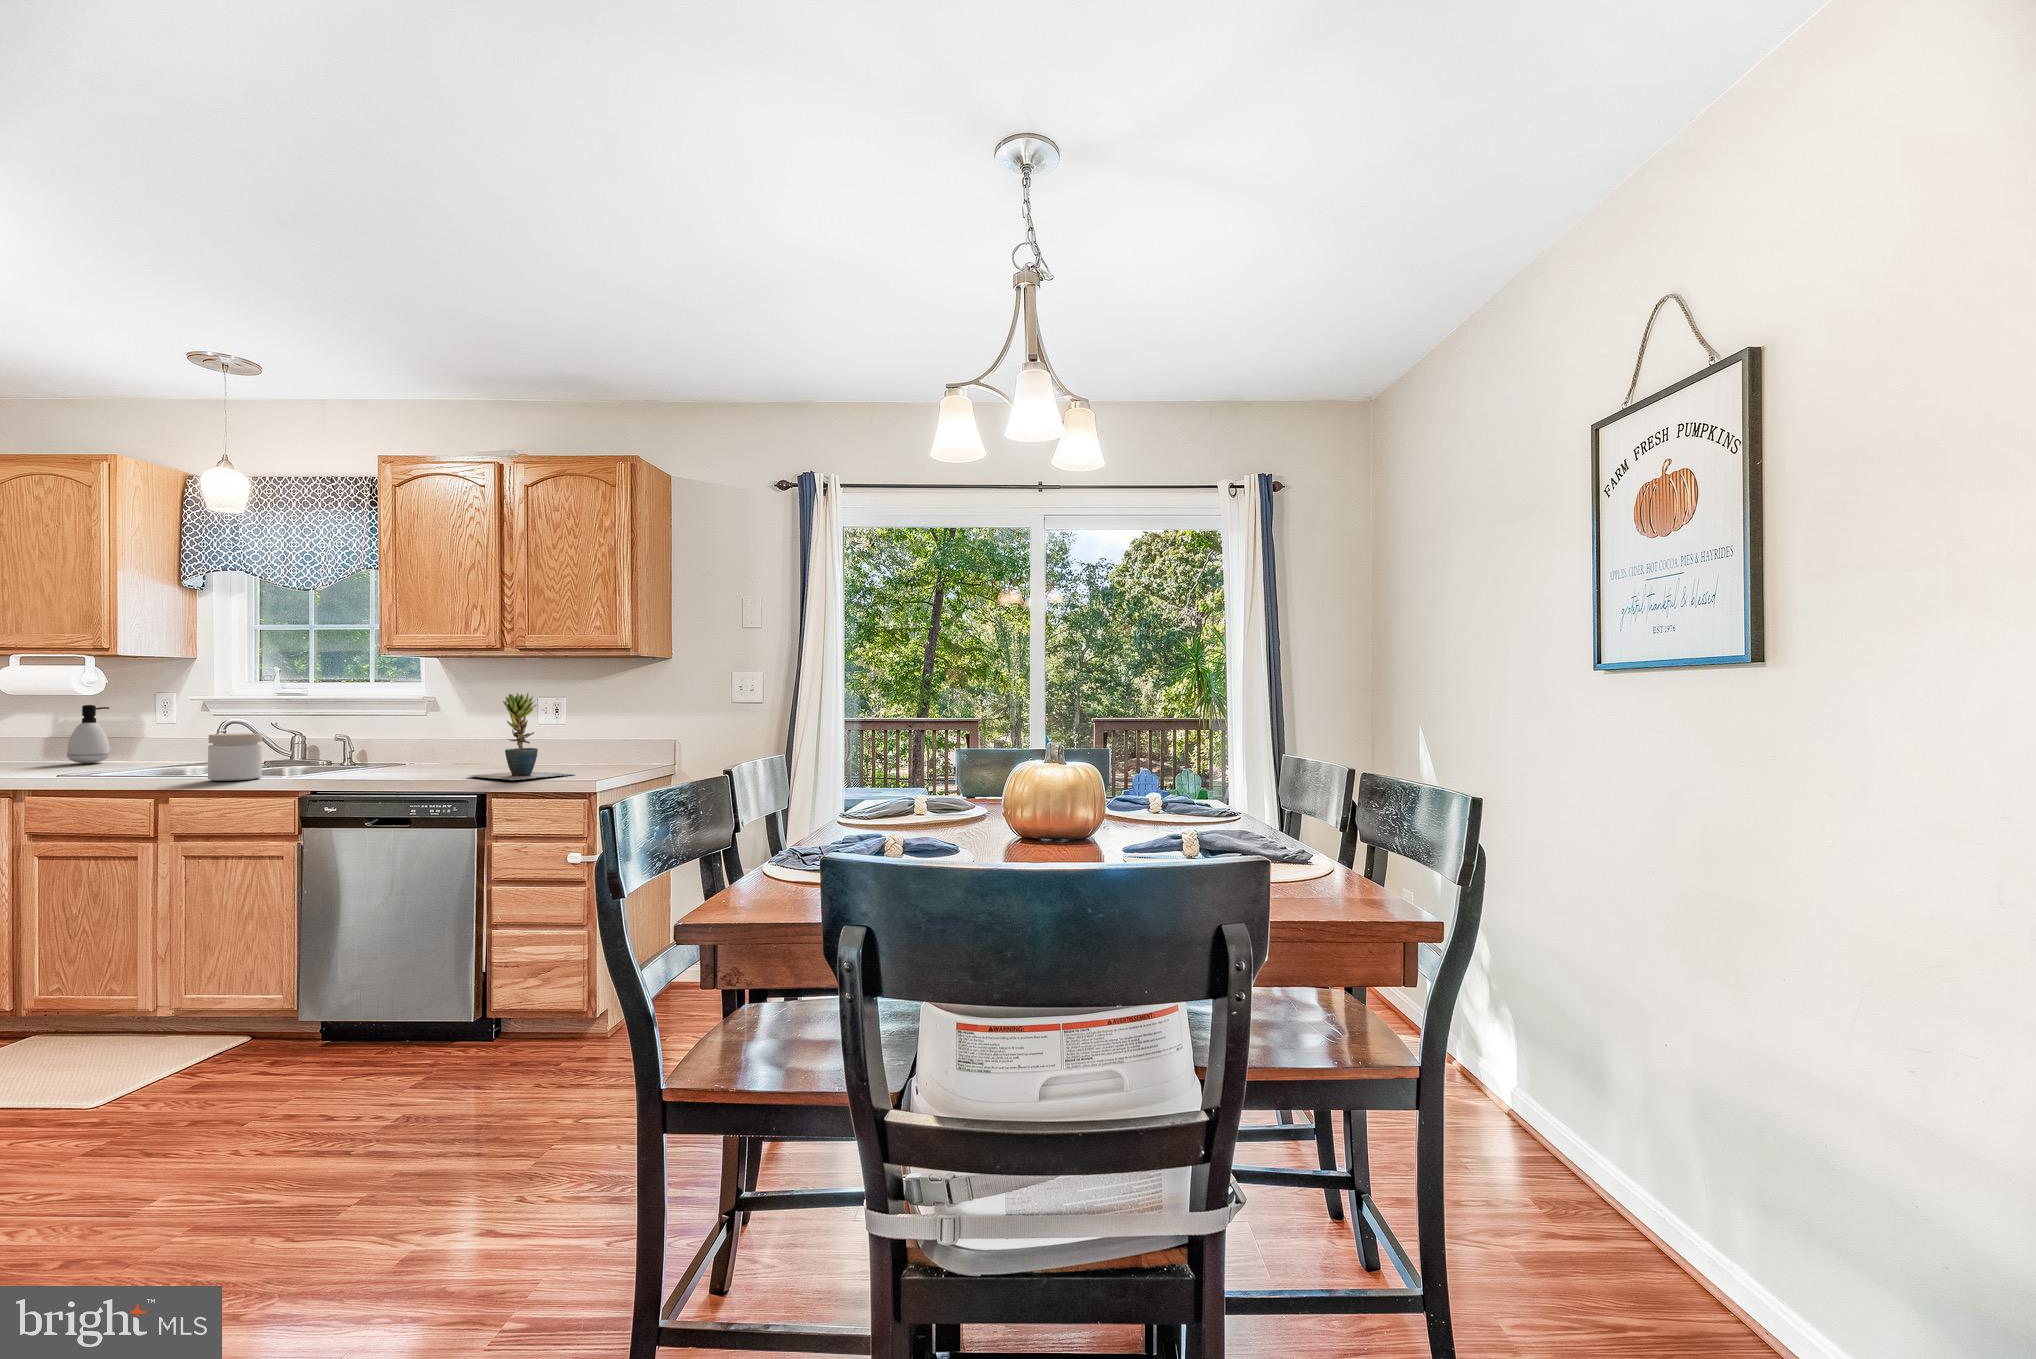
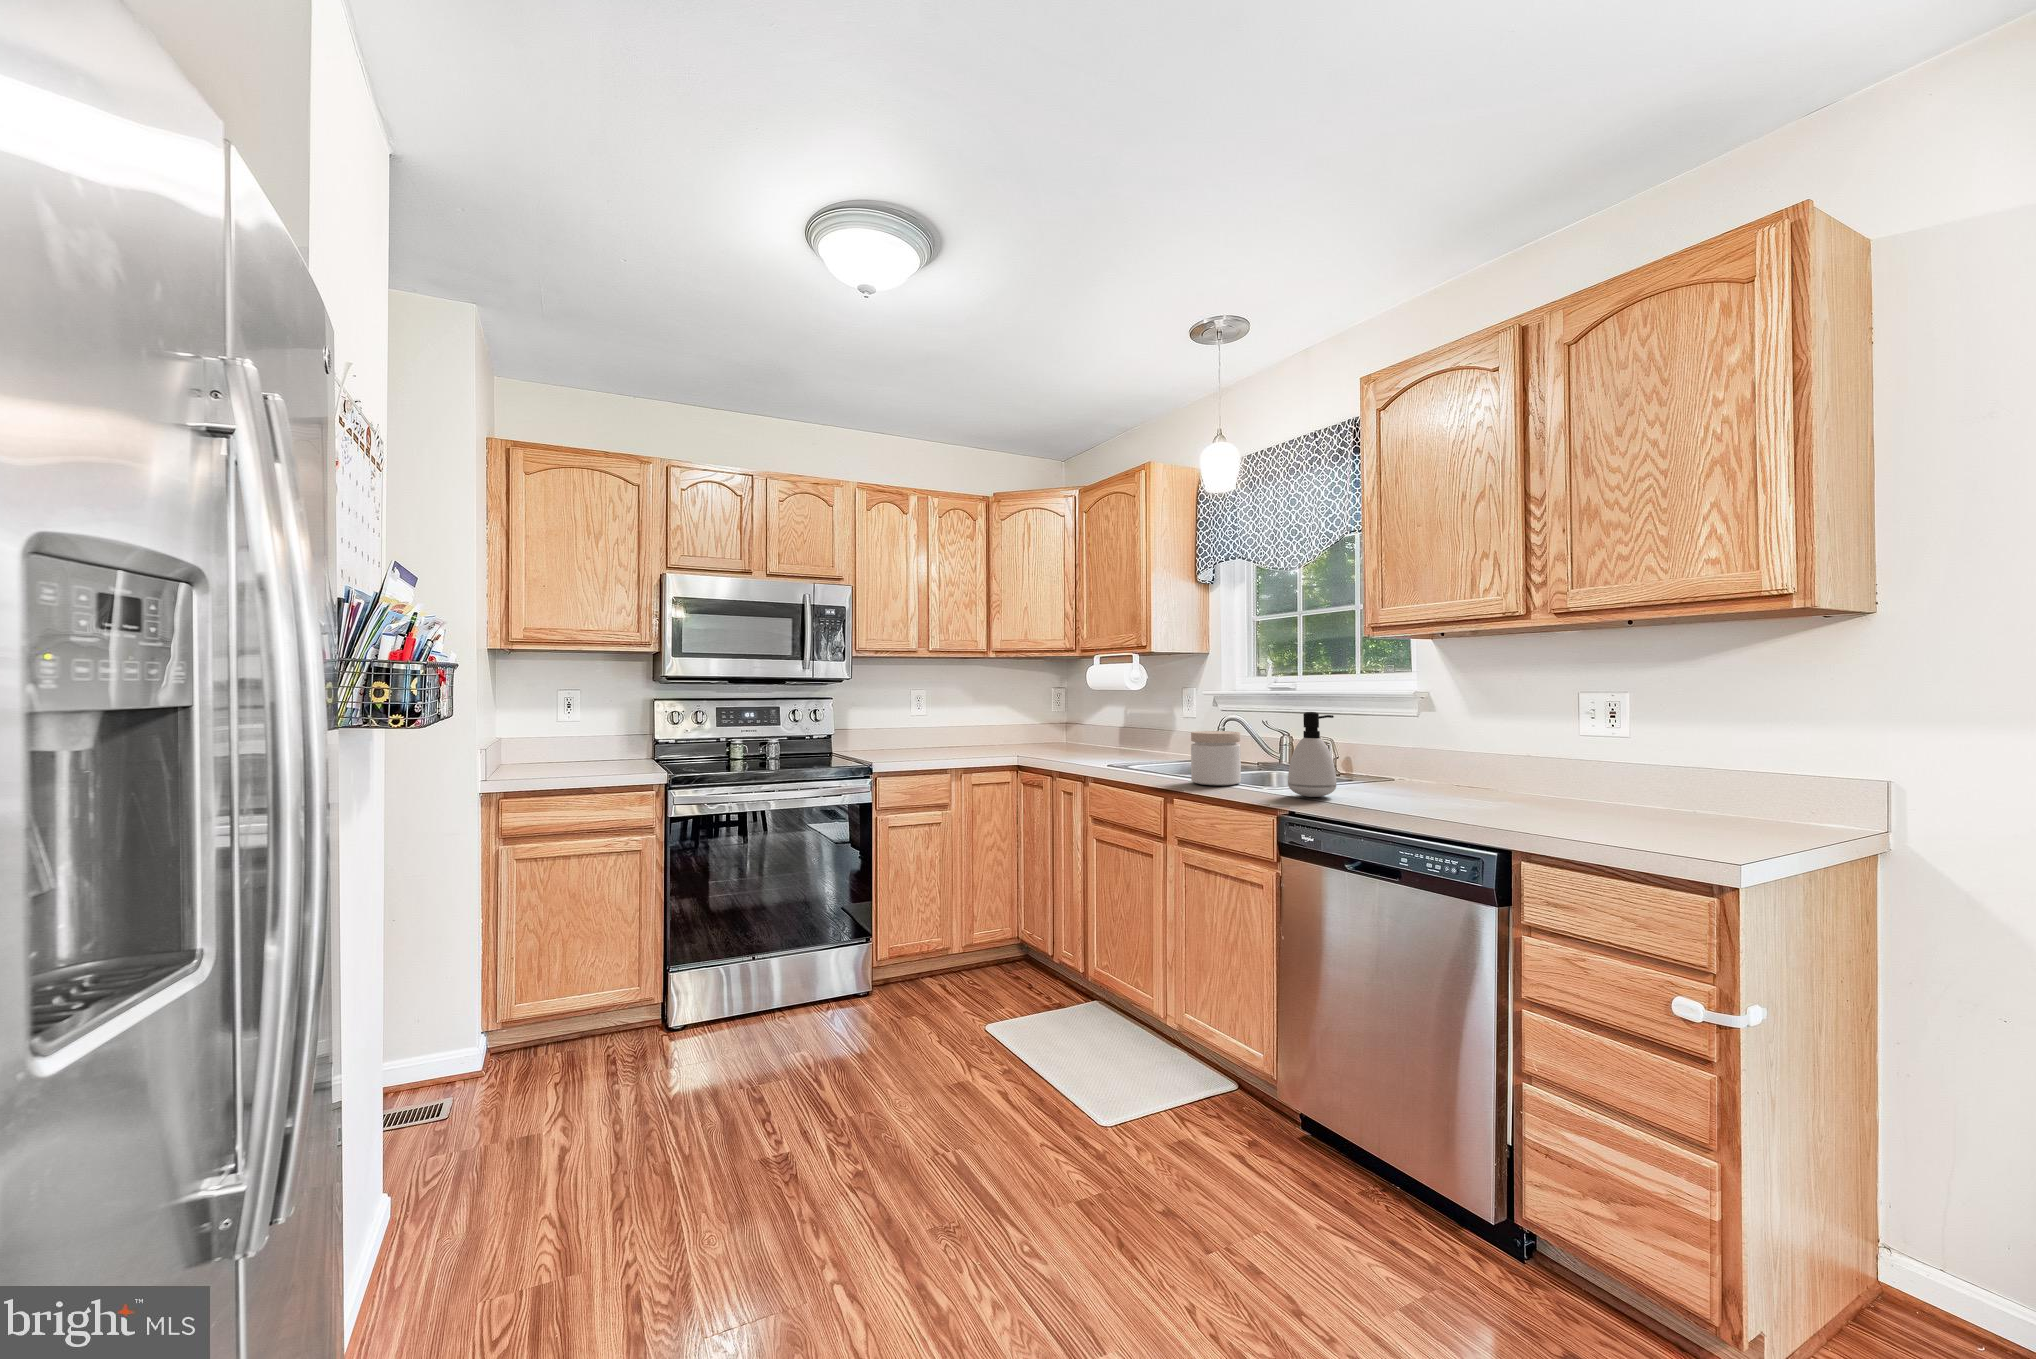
potted plant: present [470,693,572,780] -> none [1475,682,1675,832]
soap dispenser: present [67,705,110,763] -> present [1288,712,1336,797]

